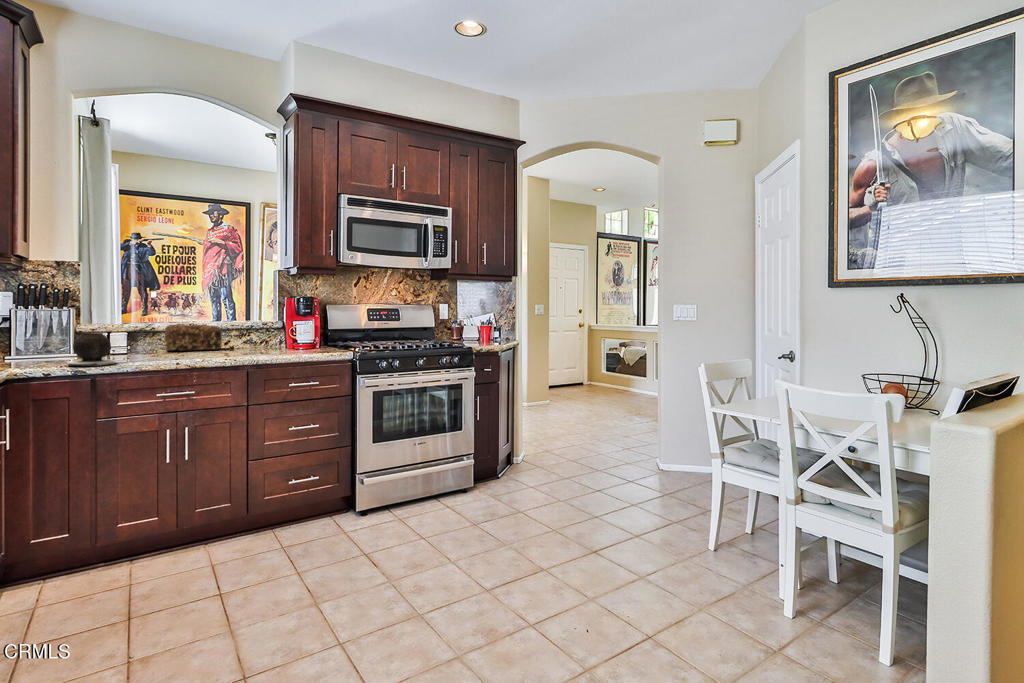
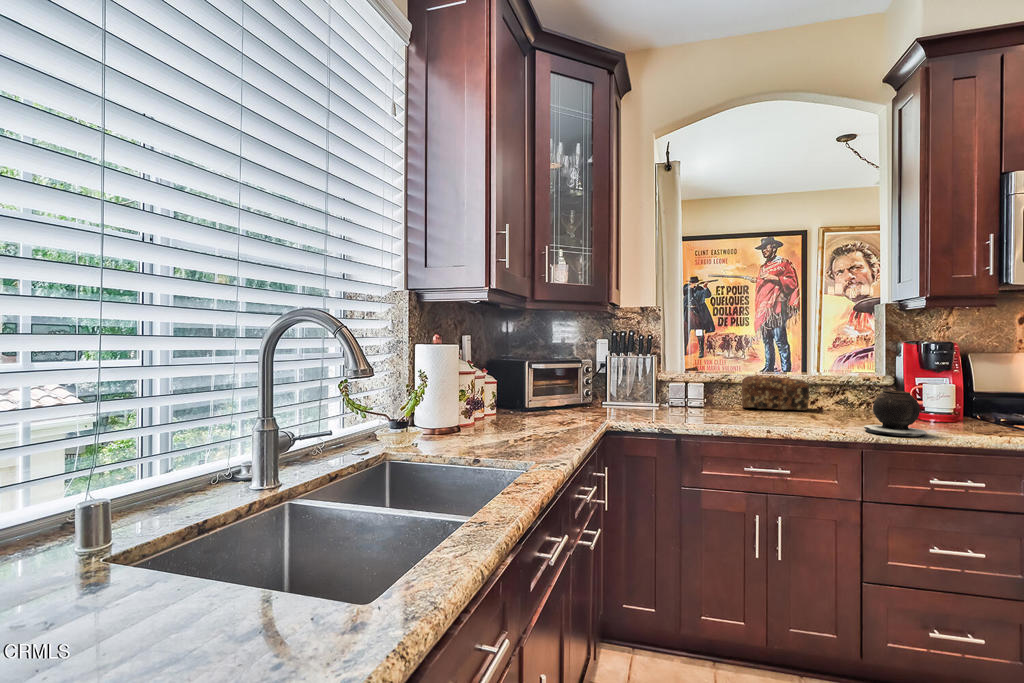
vase: present [67,333,116,366] -> present [864,390,927,436]

